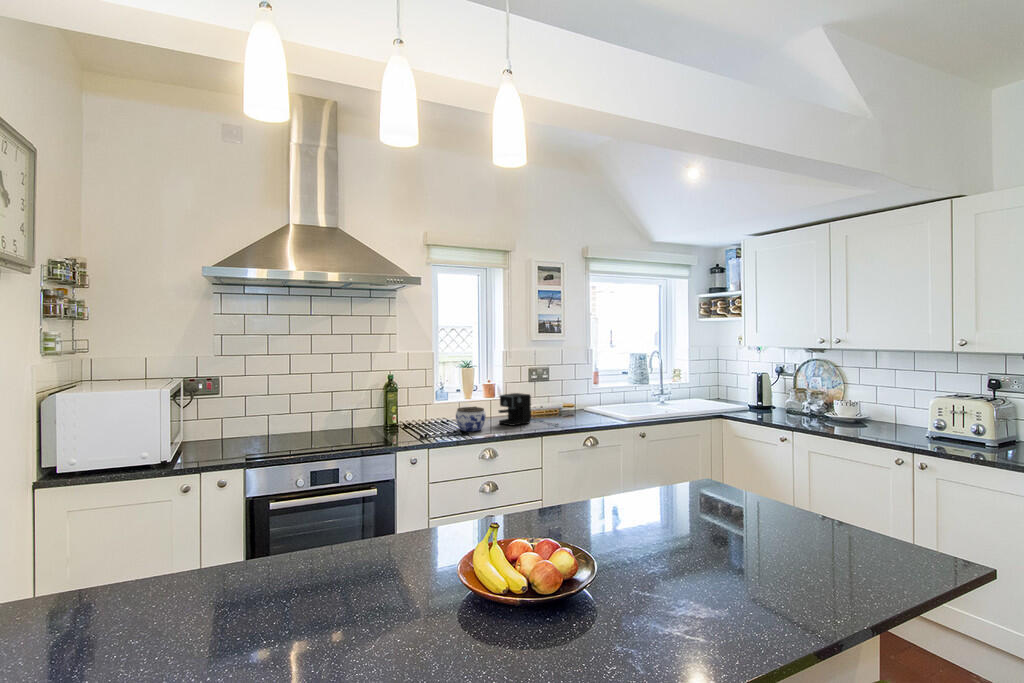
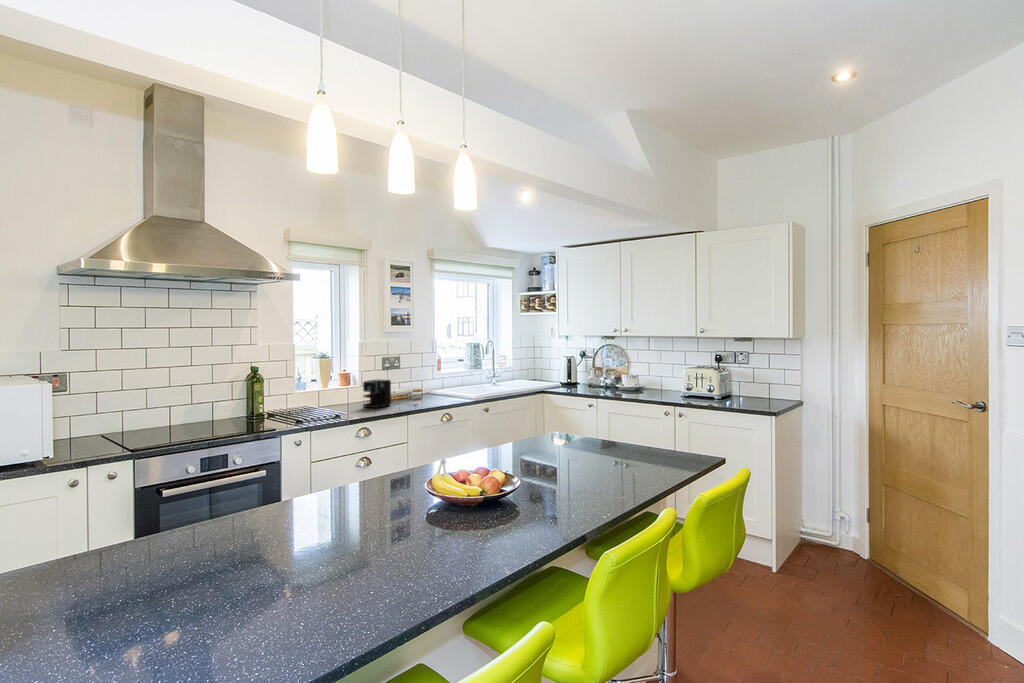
jar: present [456,407,486,431] -> none [326,392,354,415]

